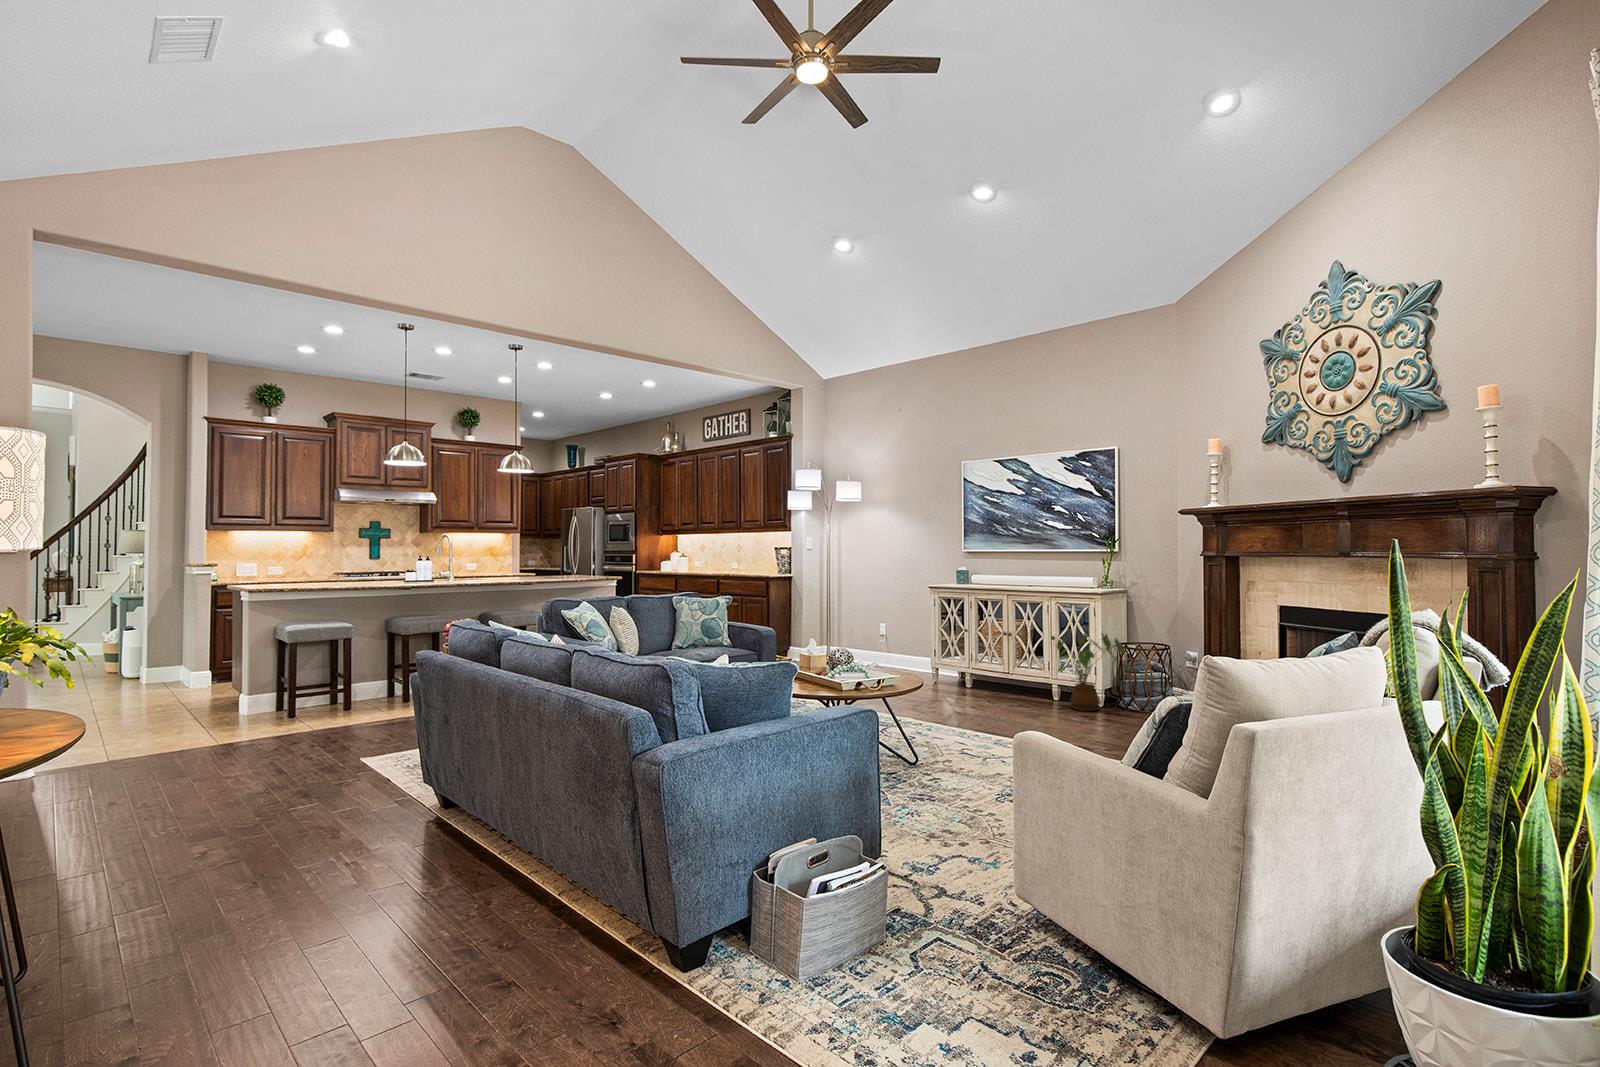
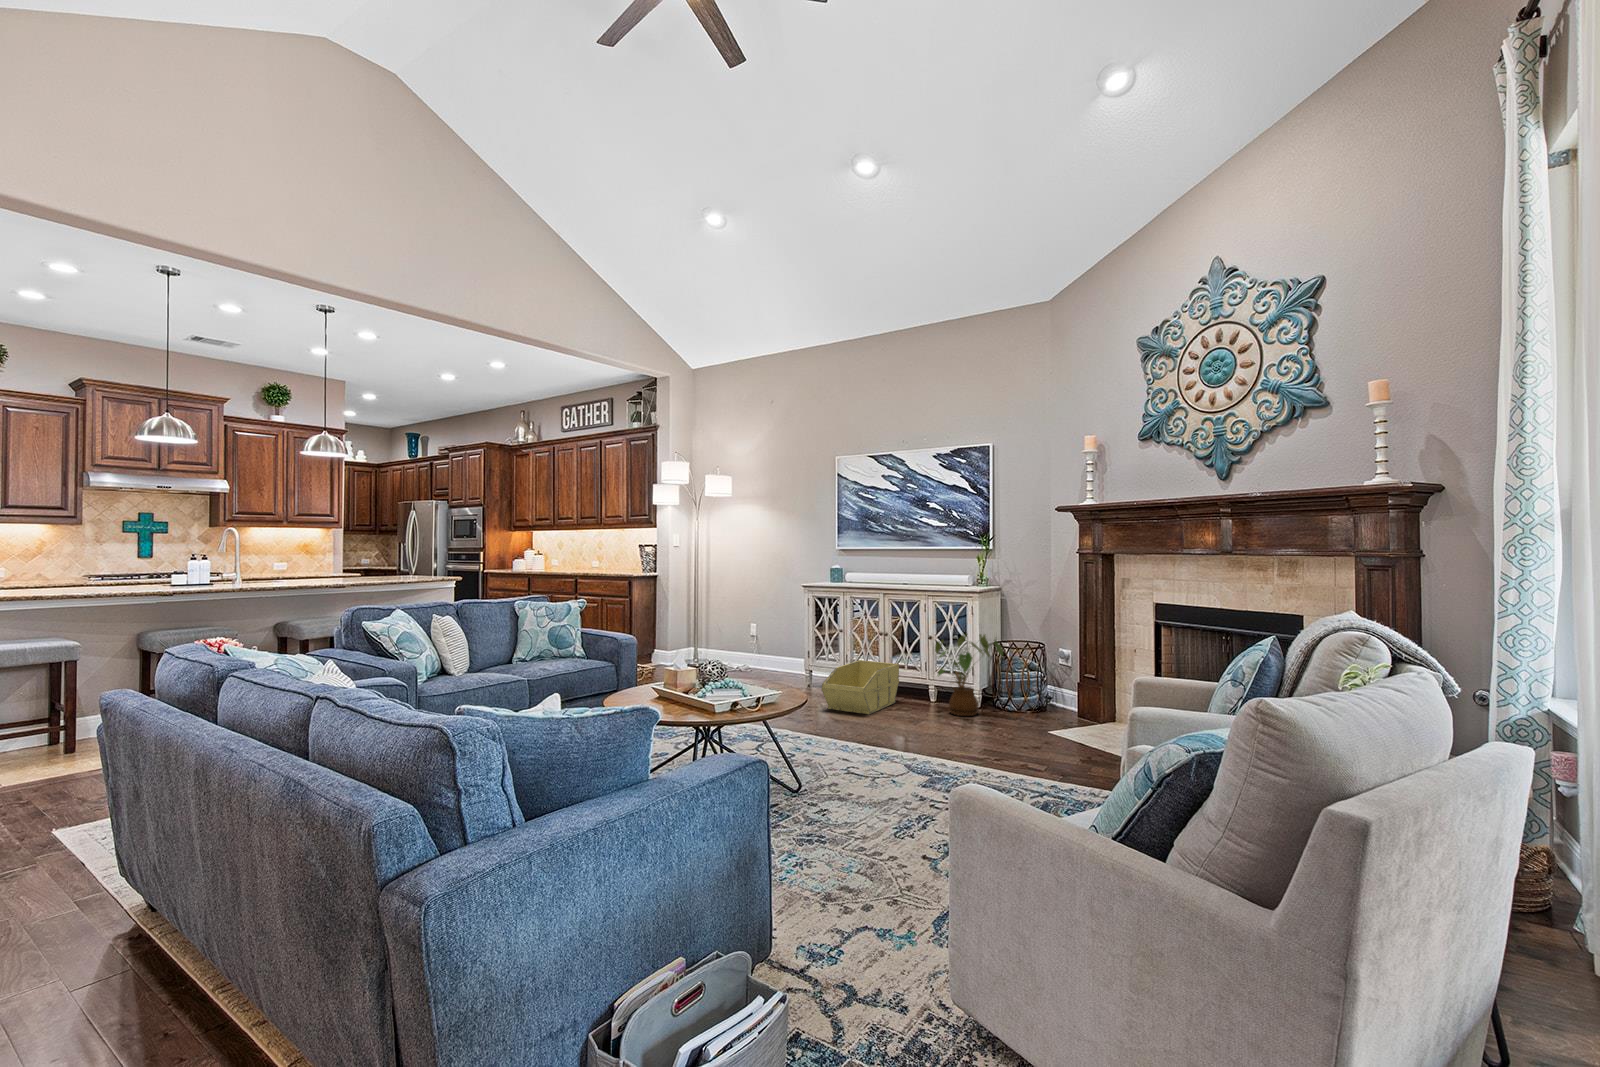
storage bin: none [947,657,1023,707] -> present [822,660,899,714]

